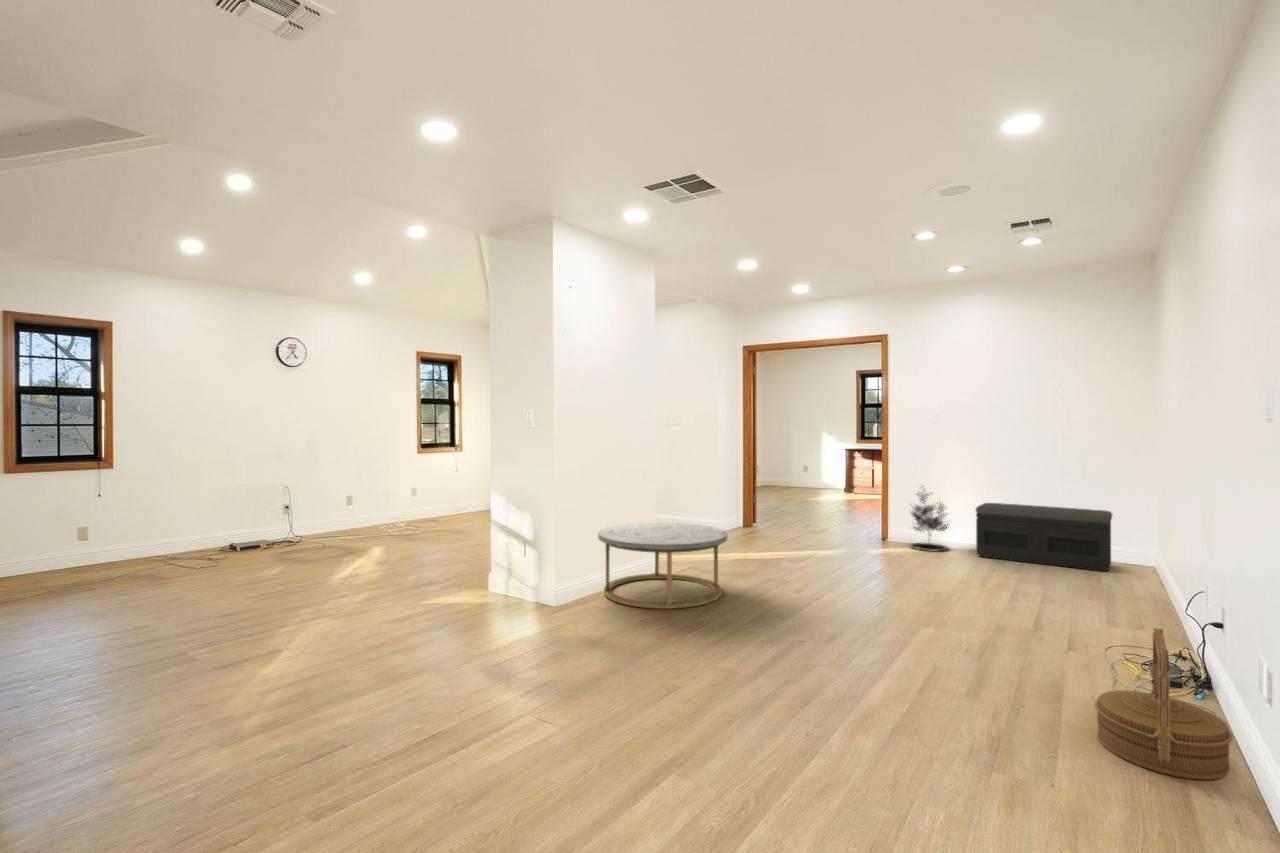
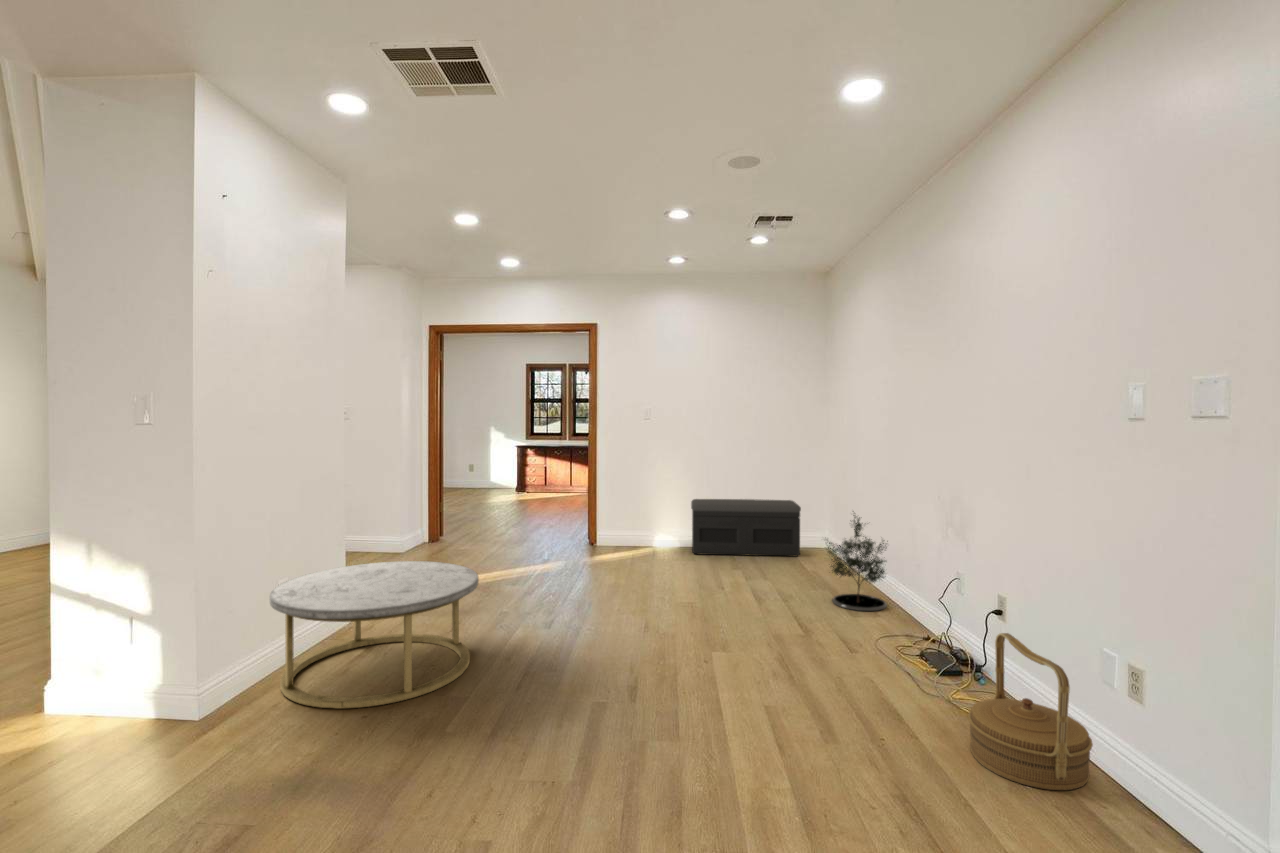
potted tree: present [910,489,948,552] -> present [828,515,887,611]

